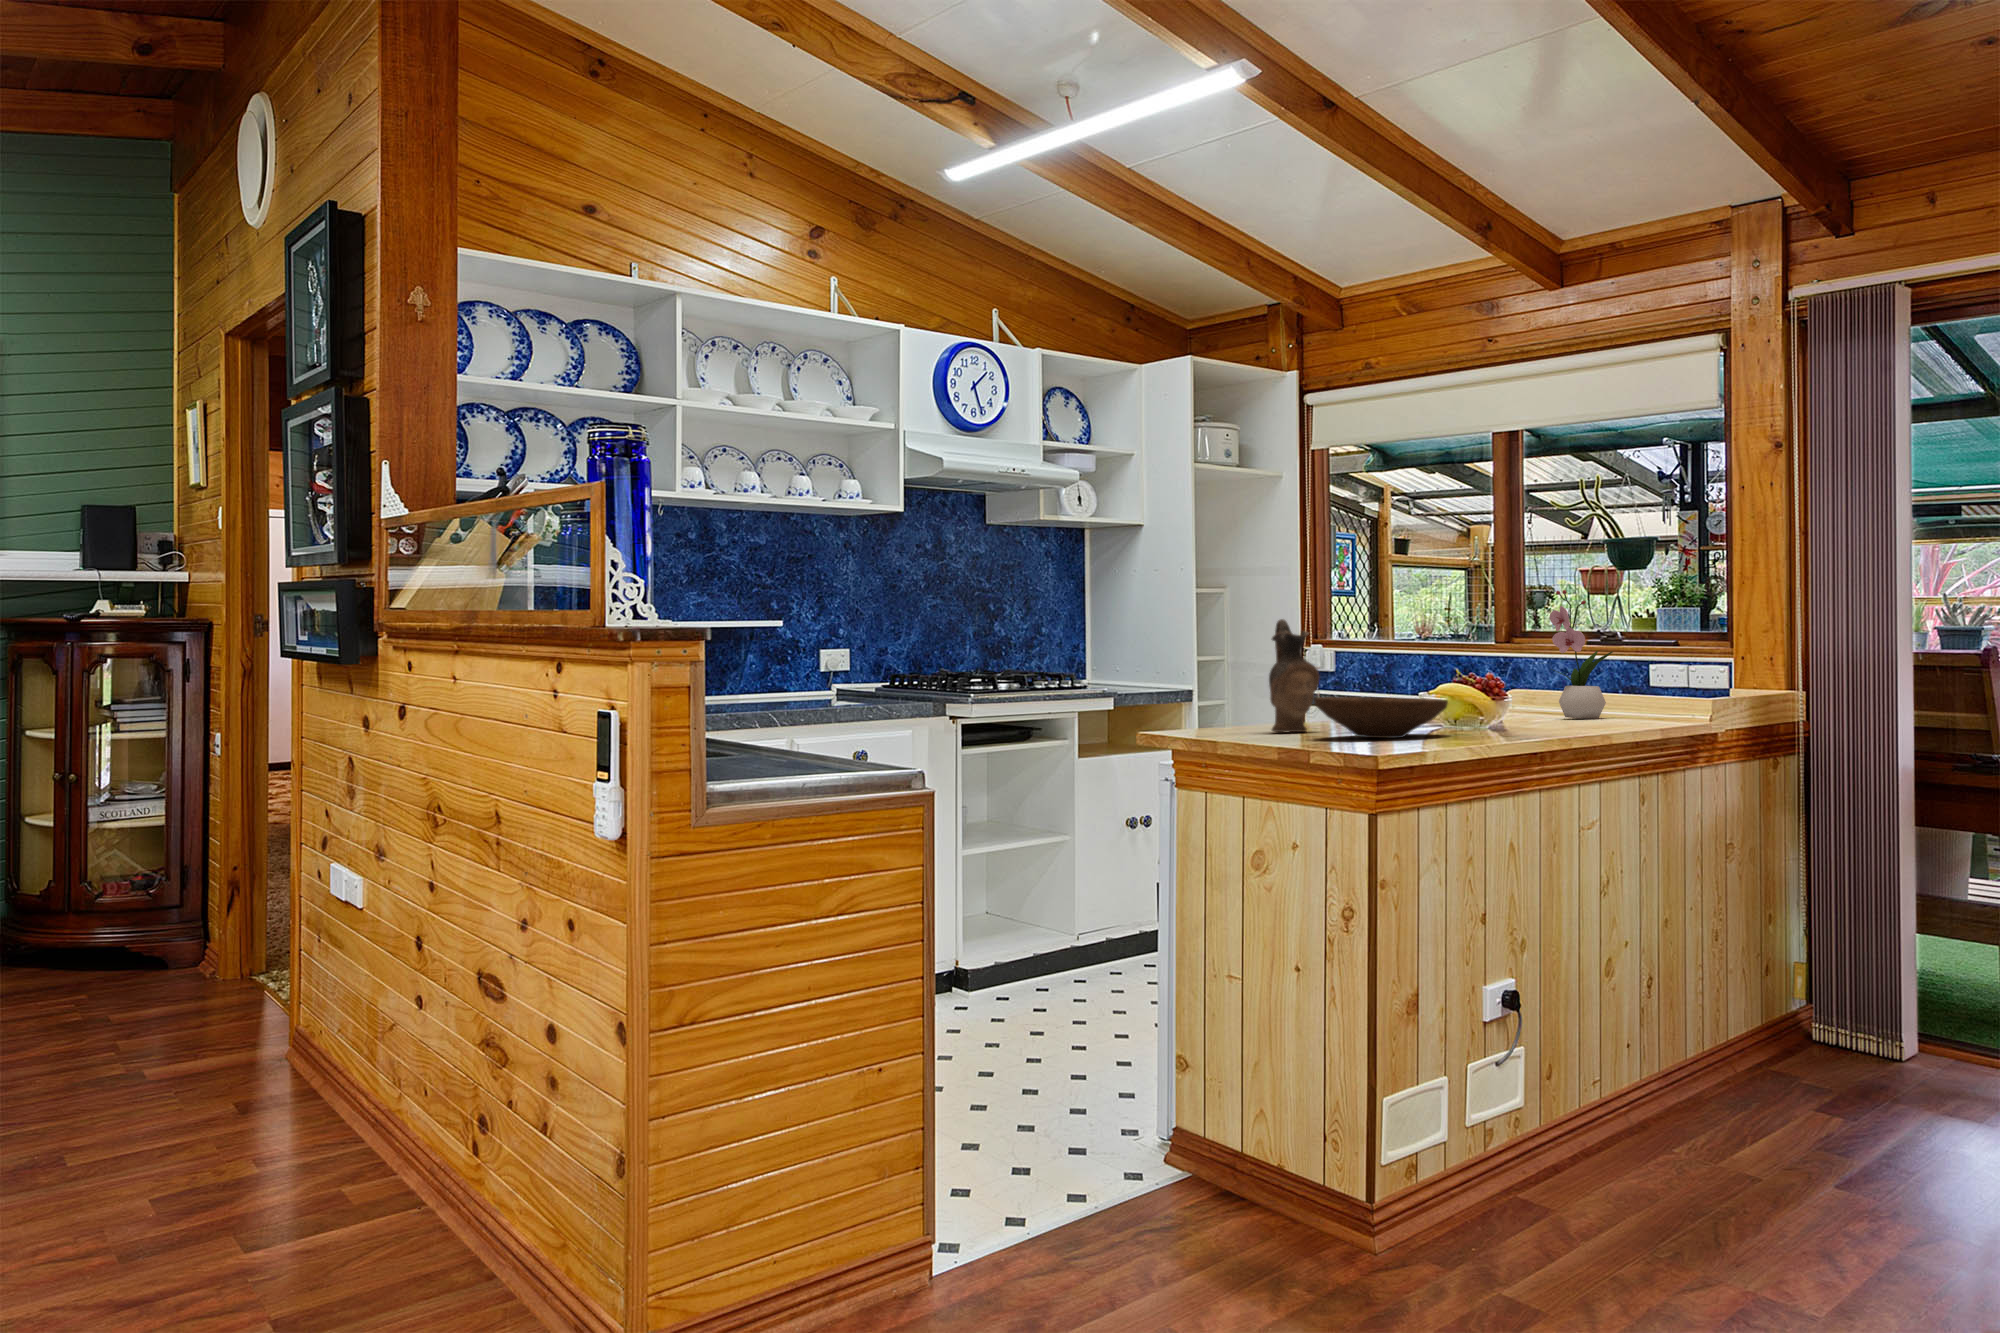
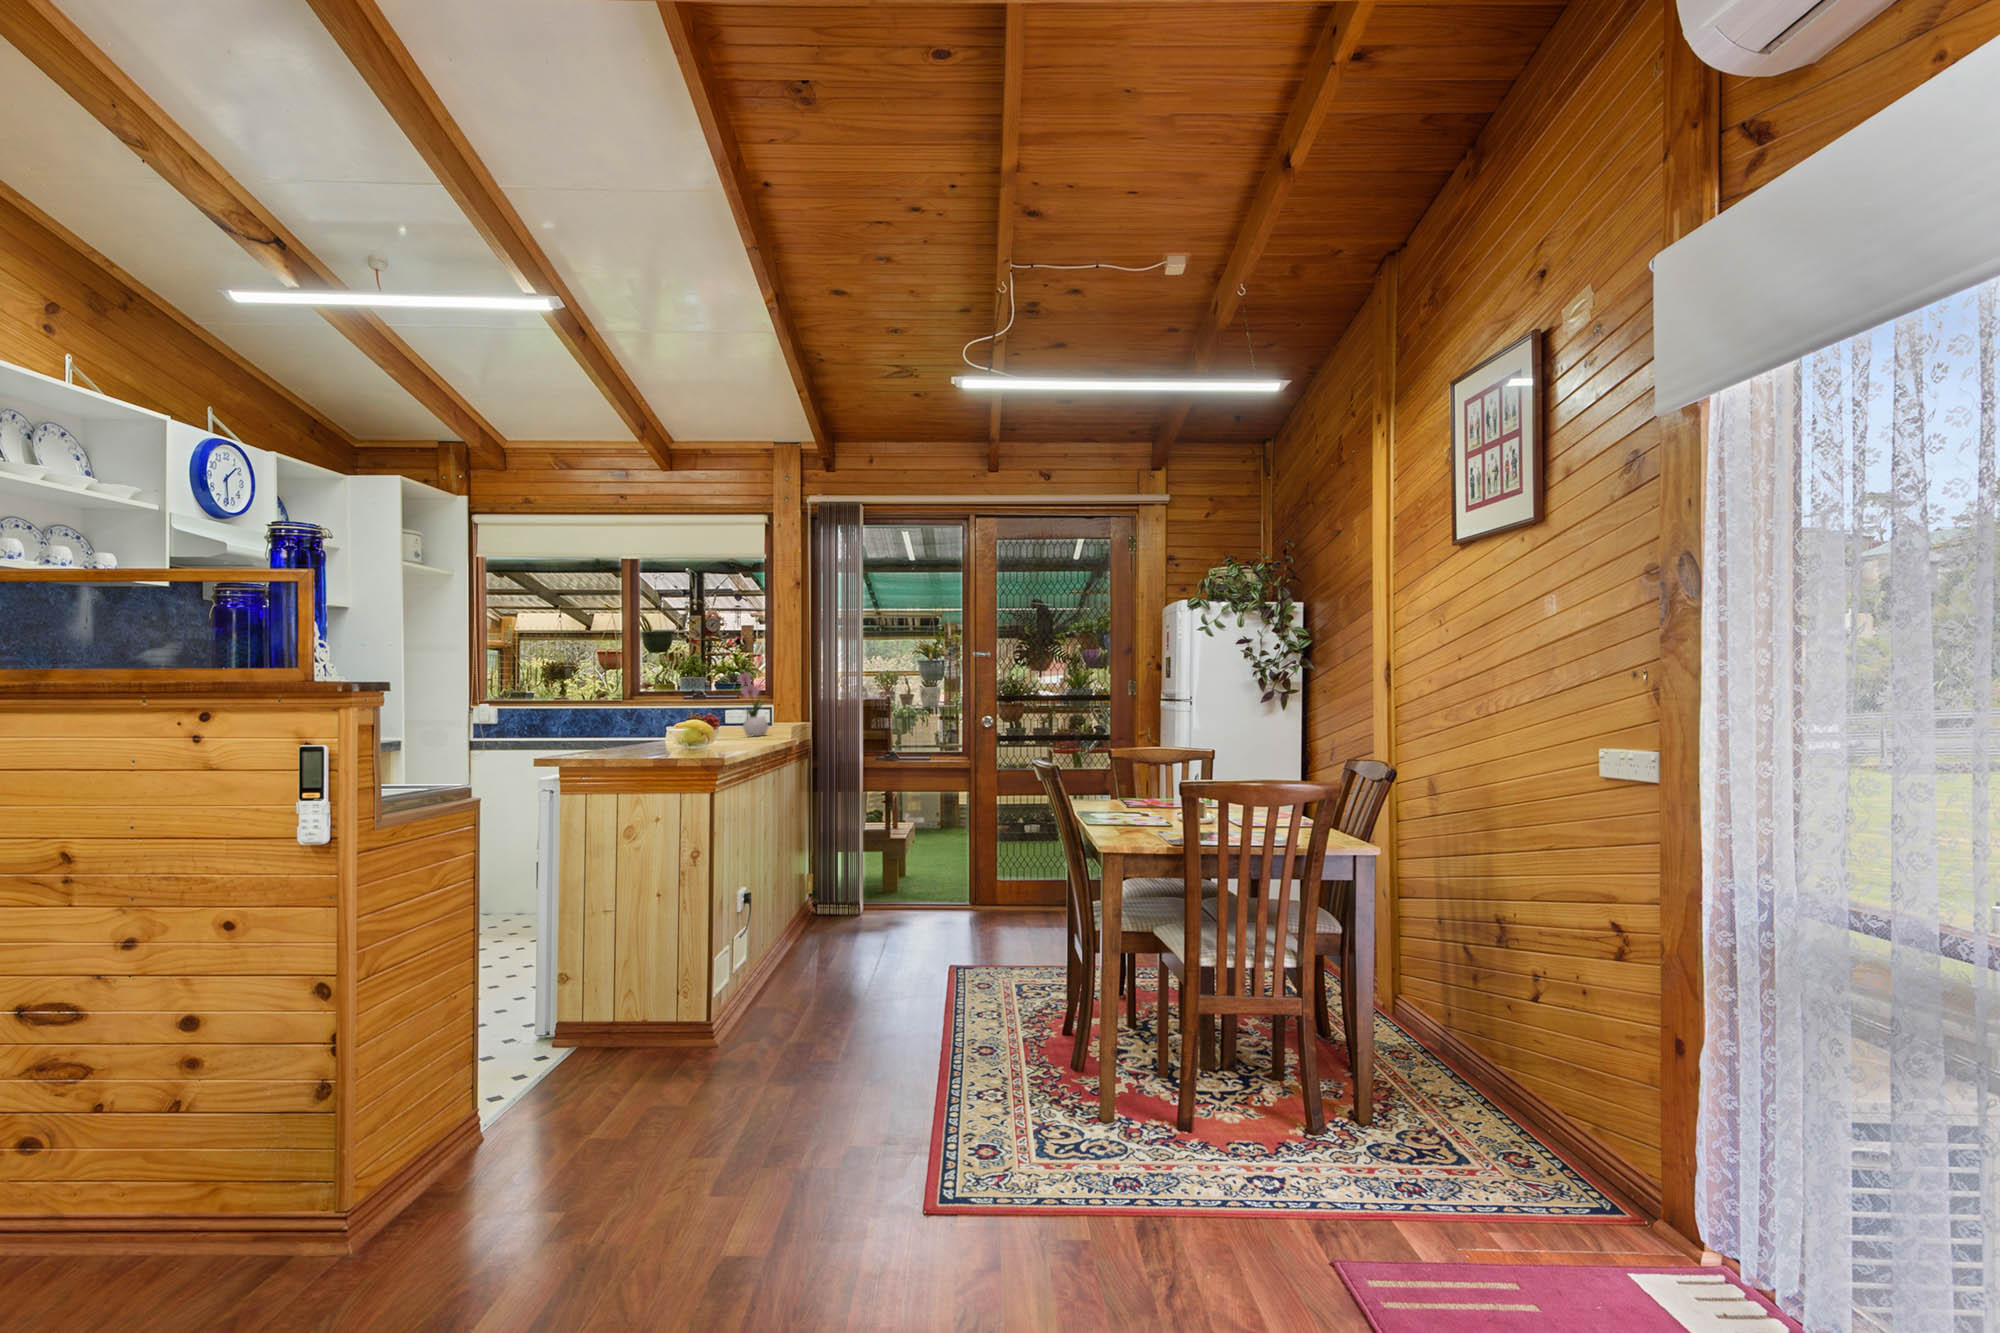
ceramic pitcher: present [1269,619,1320,732] -> none [597,679,634,752]
wooden bowl: present [1314,697,1448,738] -> none [666,723,745,747]

